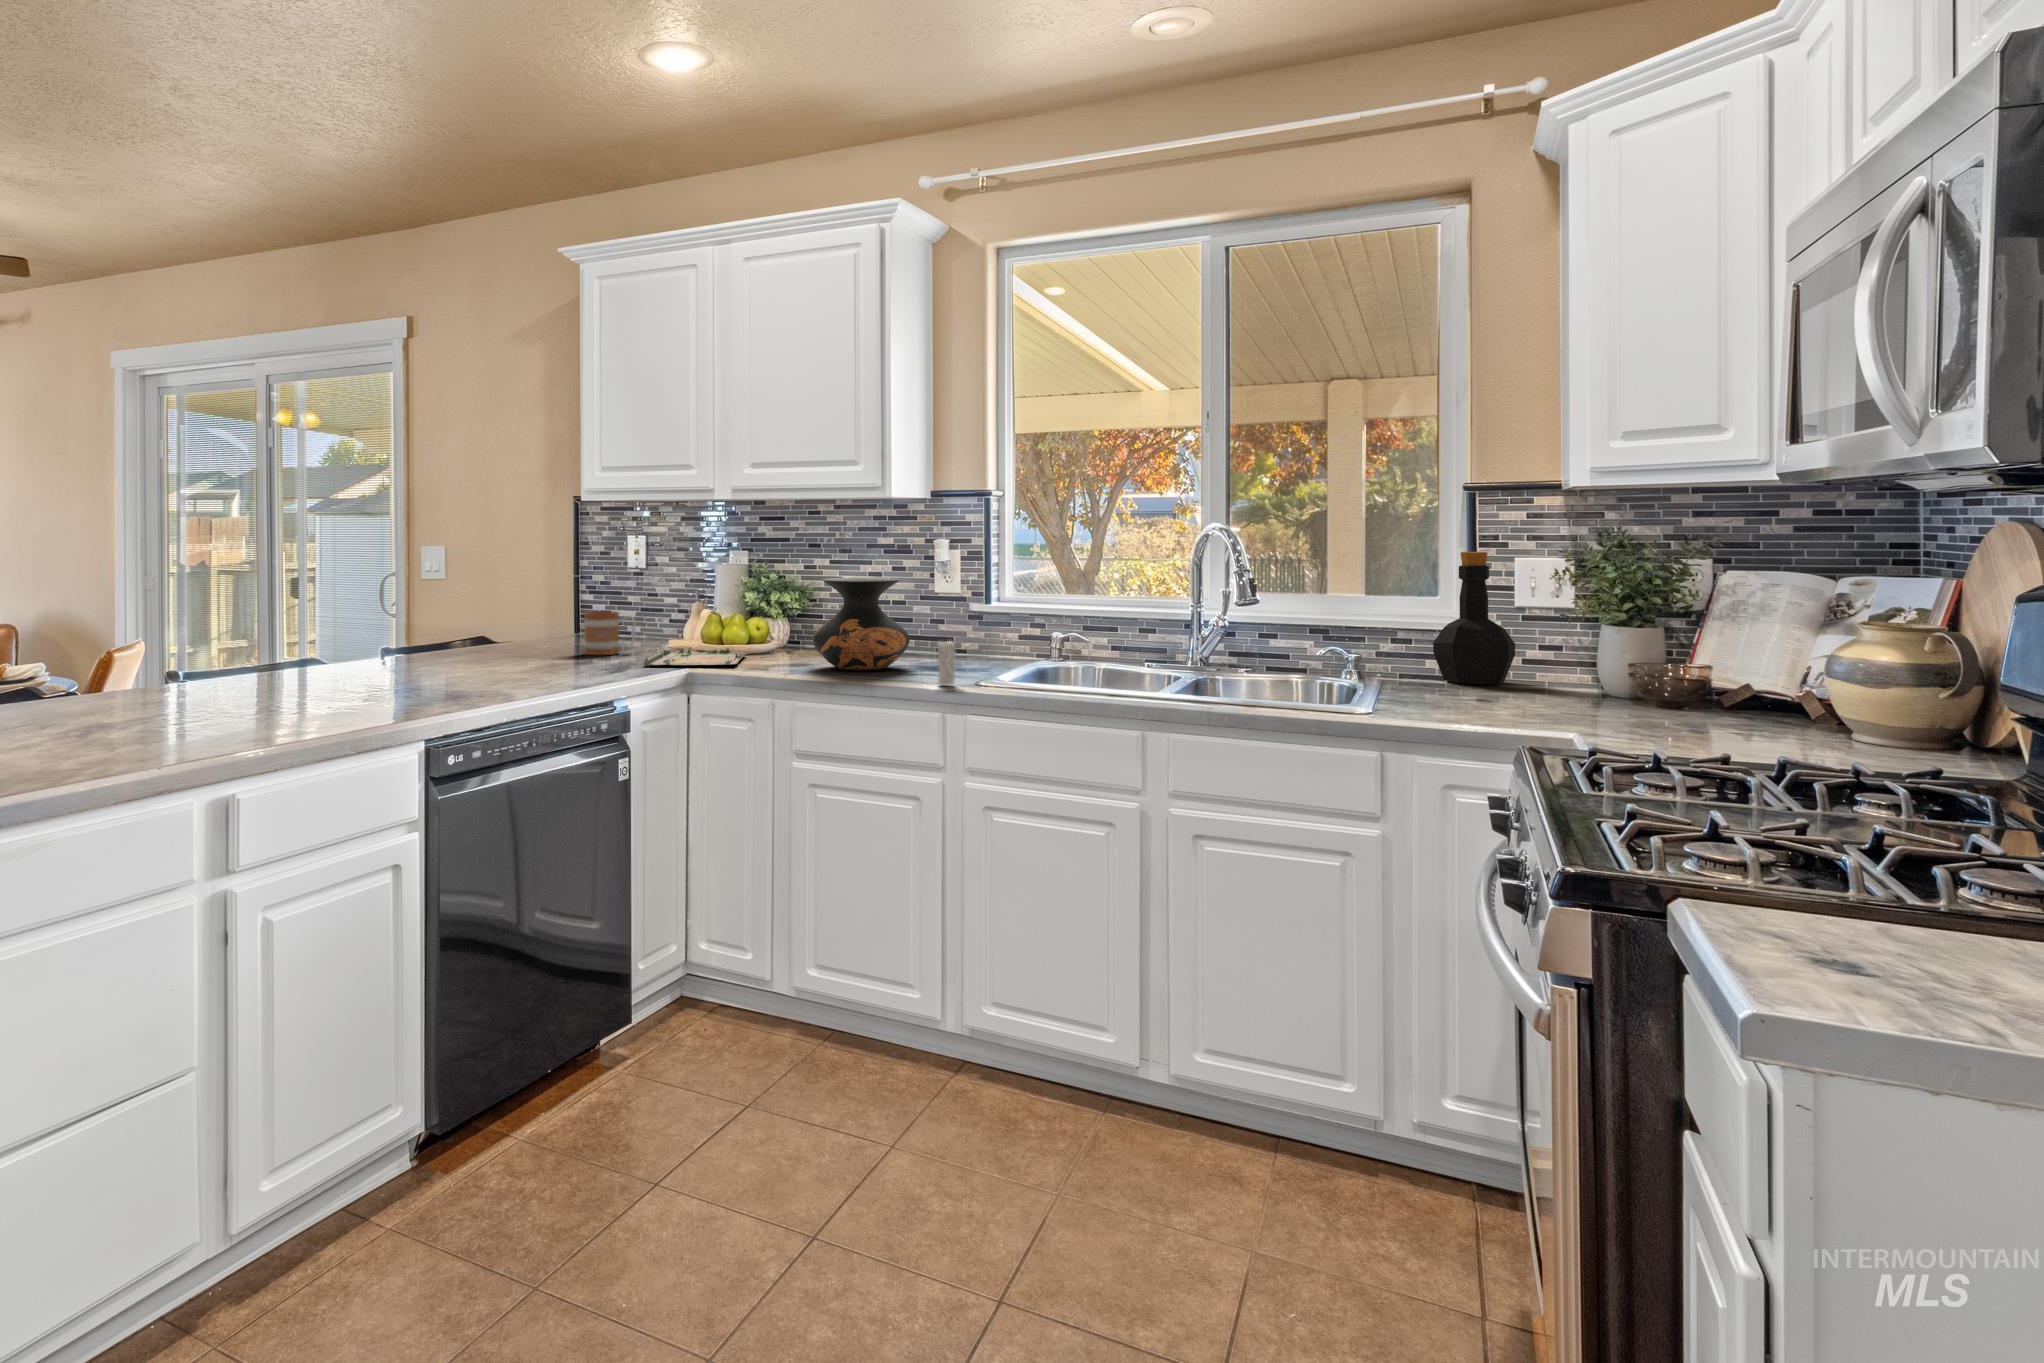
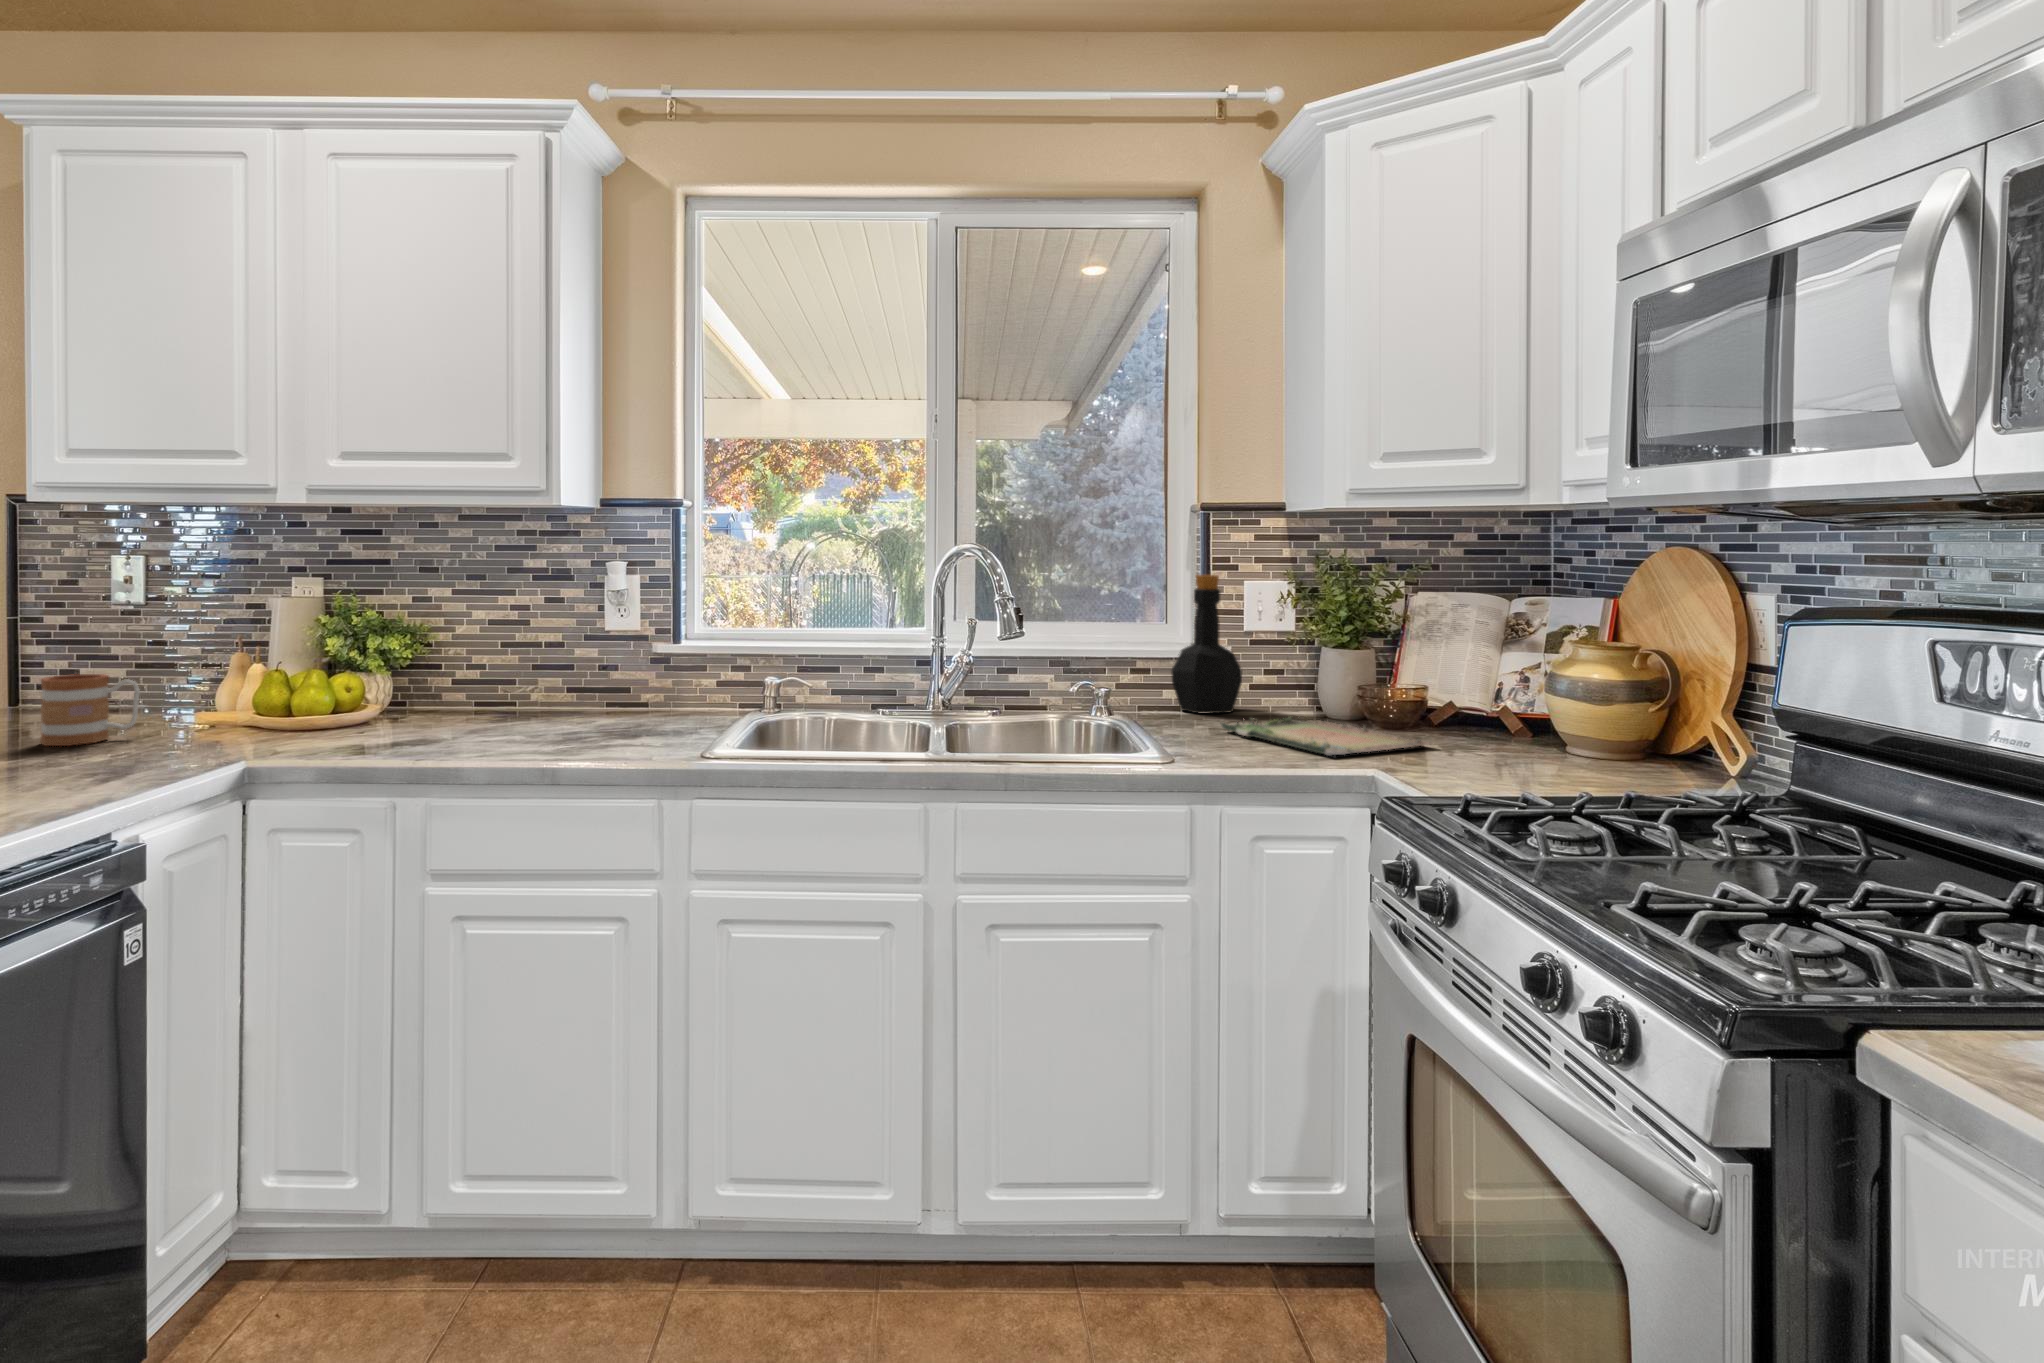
vase: present [813,578,910,671] -> none [452,615,593,745]
candle: present [937,641,956,685] -> none [658,692,684,764]
tray: present [644,644,747,667] -> present [1221,716,1432,756]

